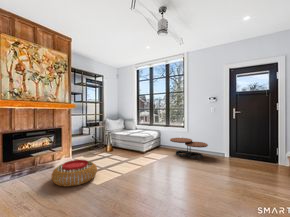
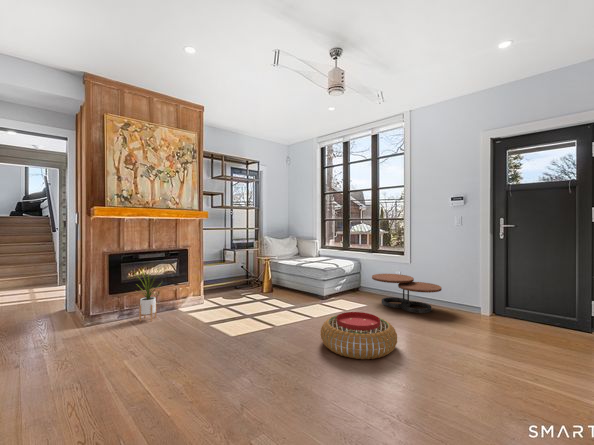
house plant: none [21,139,46,179] -> present [139,270,157,321]
pouf: present [51,160,97,187] -> present [321,312,397,359]

